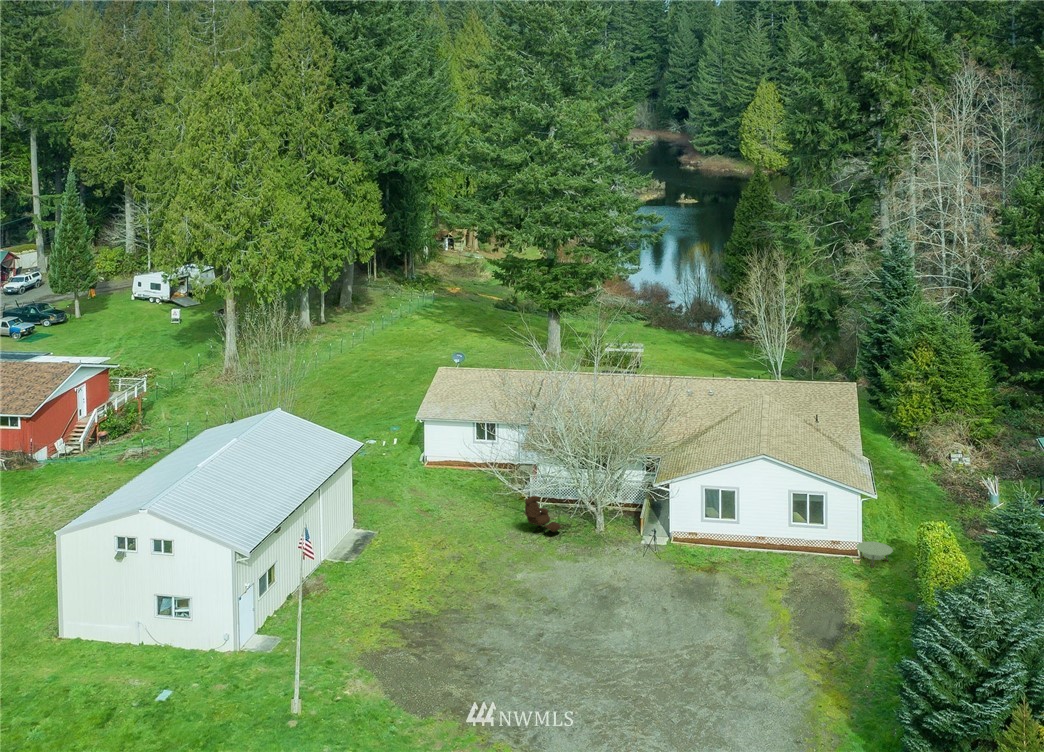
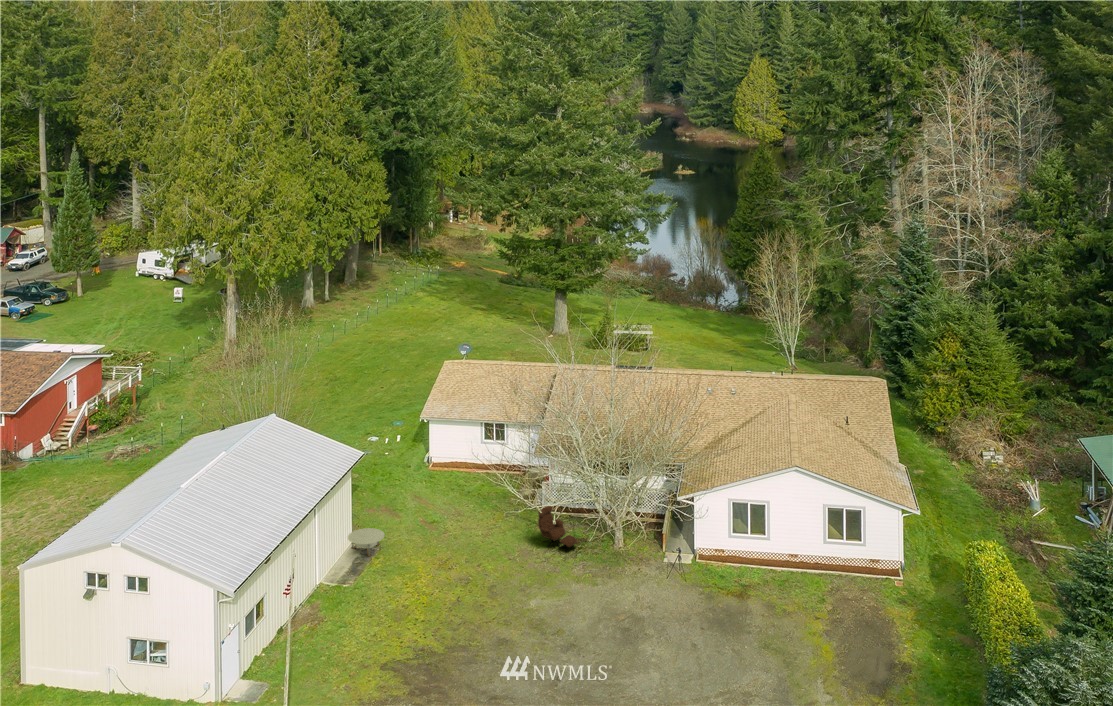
round table: present [856,542,893,568] -> present [348,528,384,557]

